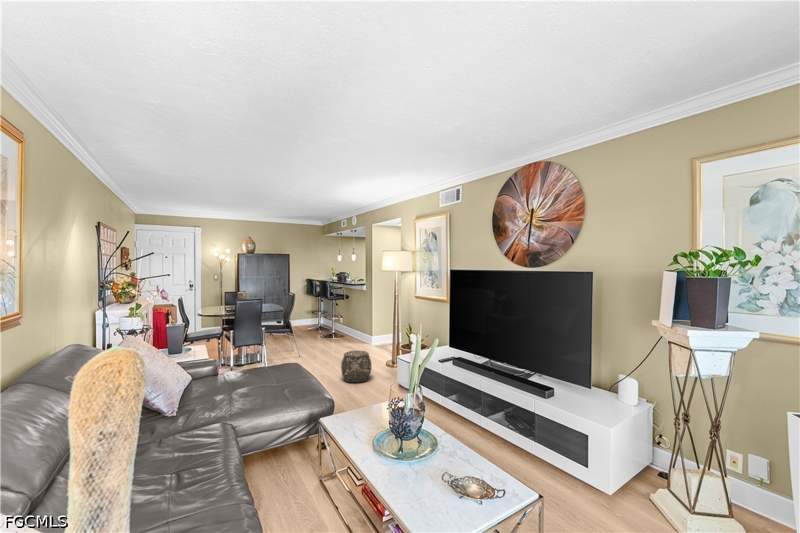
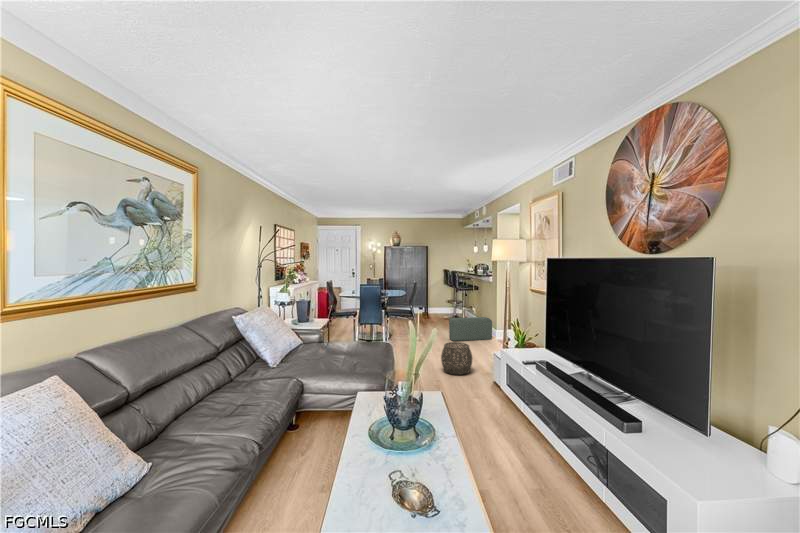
pouf: none [328,325,368,351] -> present [449,317,492,341]

